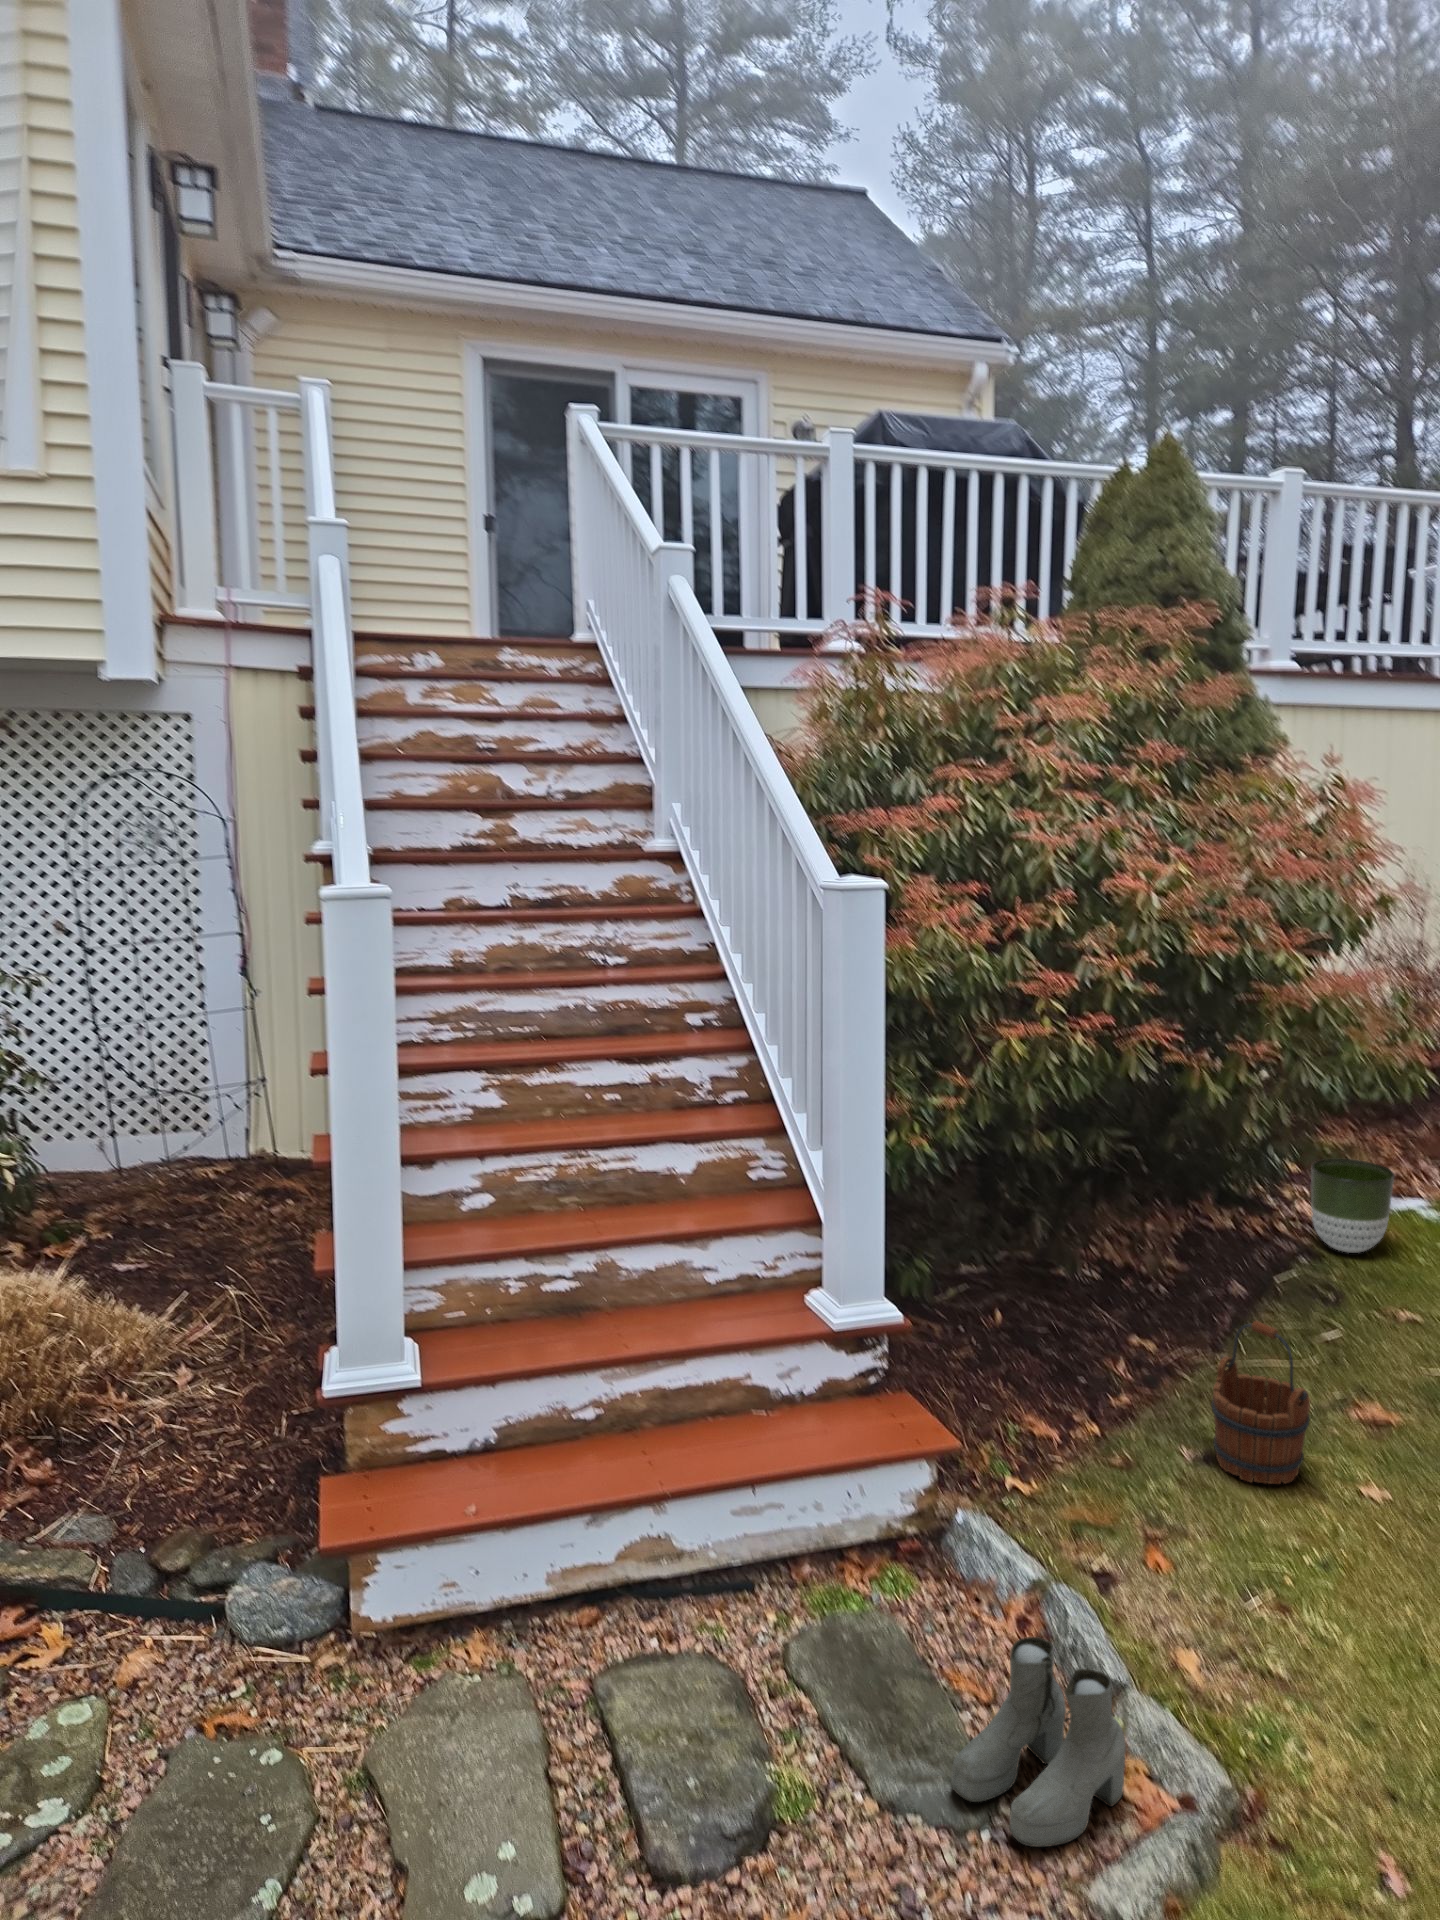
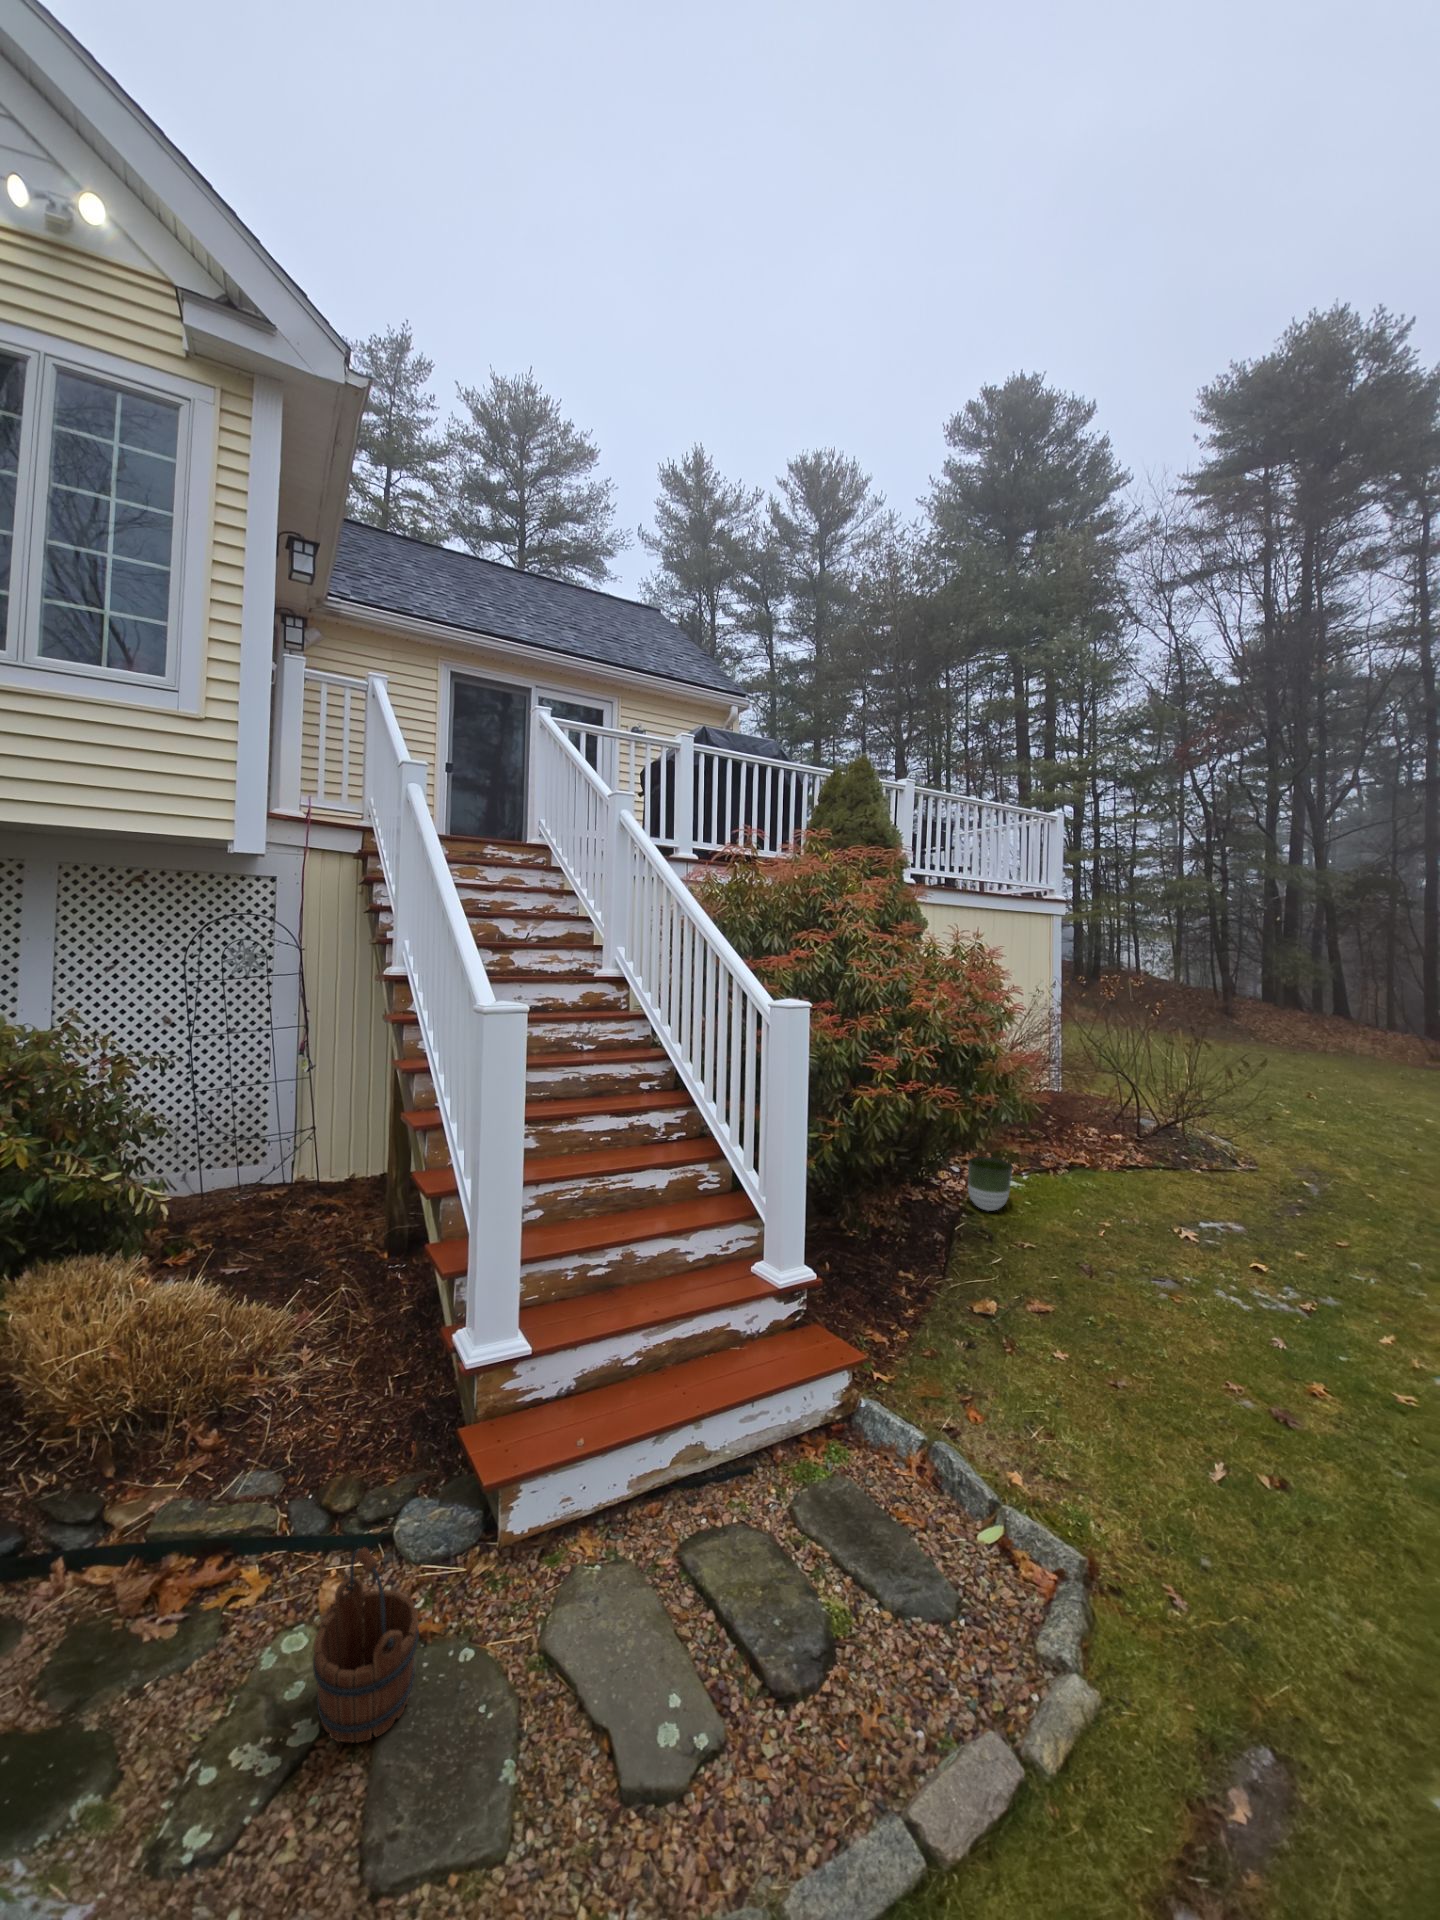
wooden bucket: present [1212,1321,1310,1484] -> present [313,1547,419,1743]
boots: present [951,1637,1126,1847] -> none [929,1486,1030,1629]

